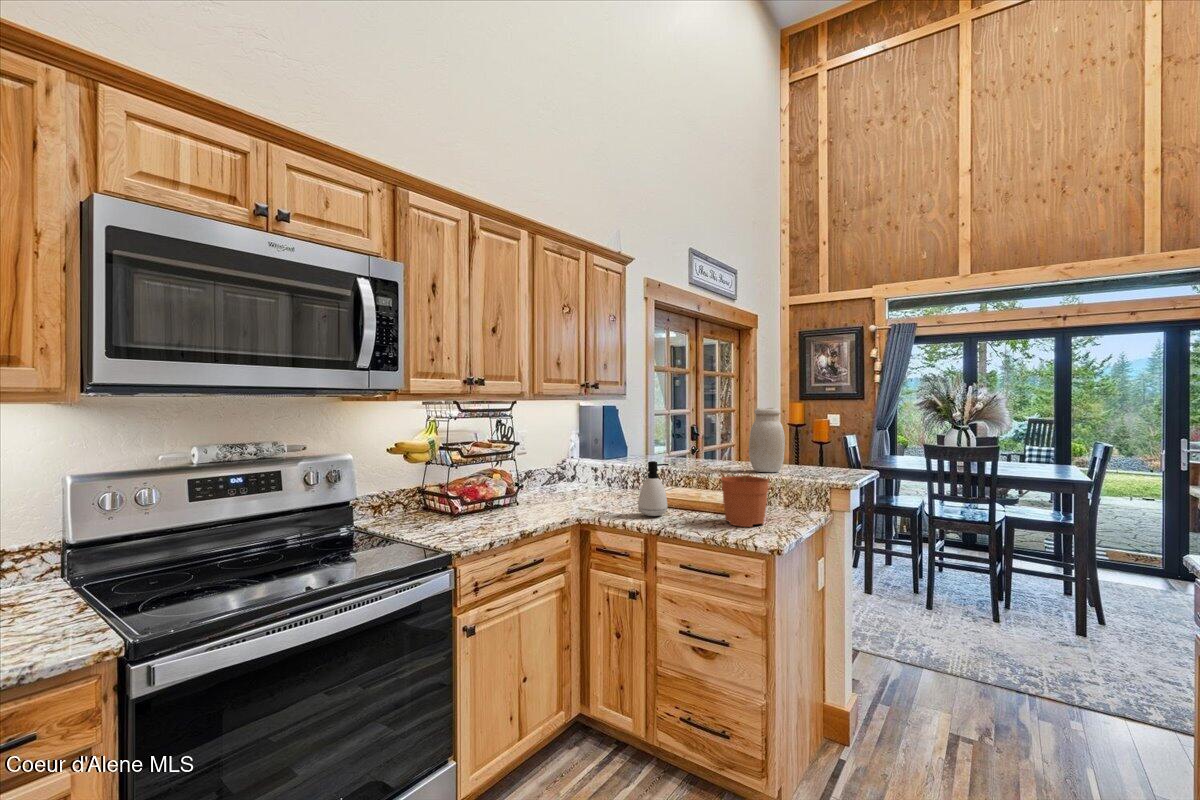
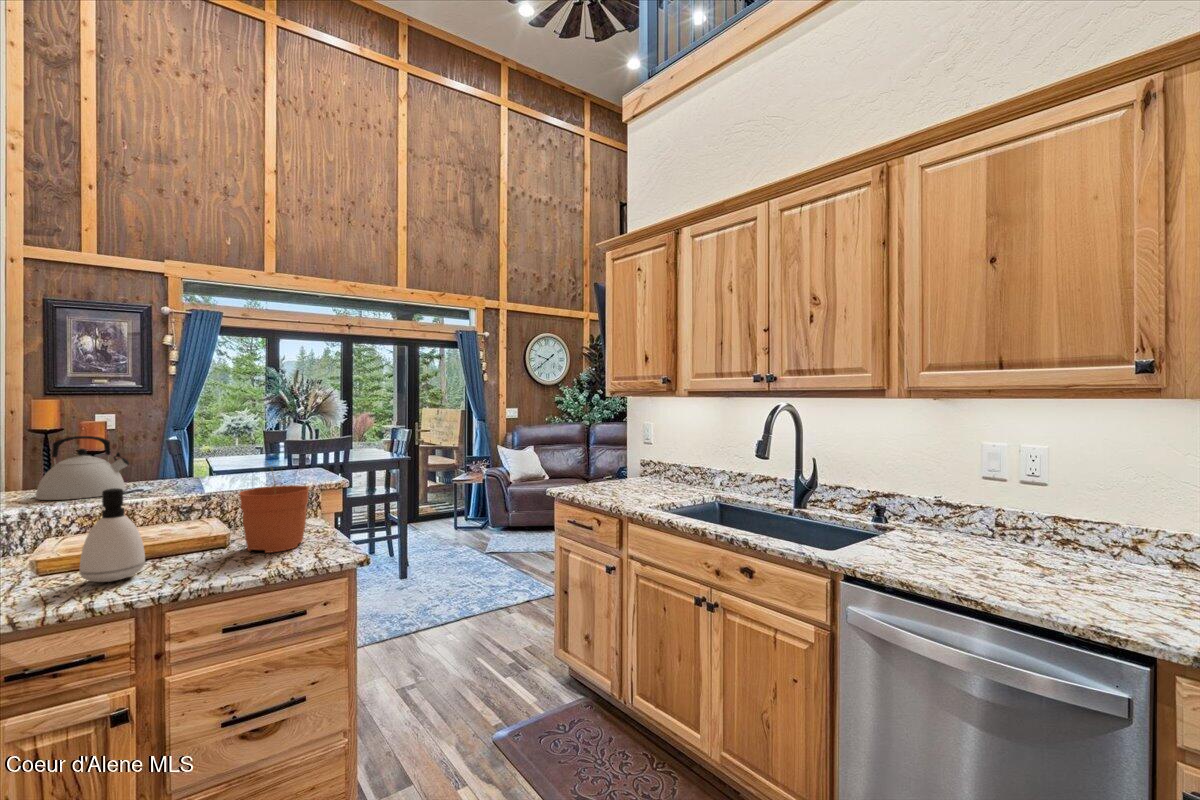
jar: present [749,408,785,472] -> none [190,400,243,485]
kettle: none [679,430,720,469] -> present [35,436,129,500]

